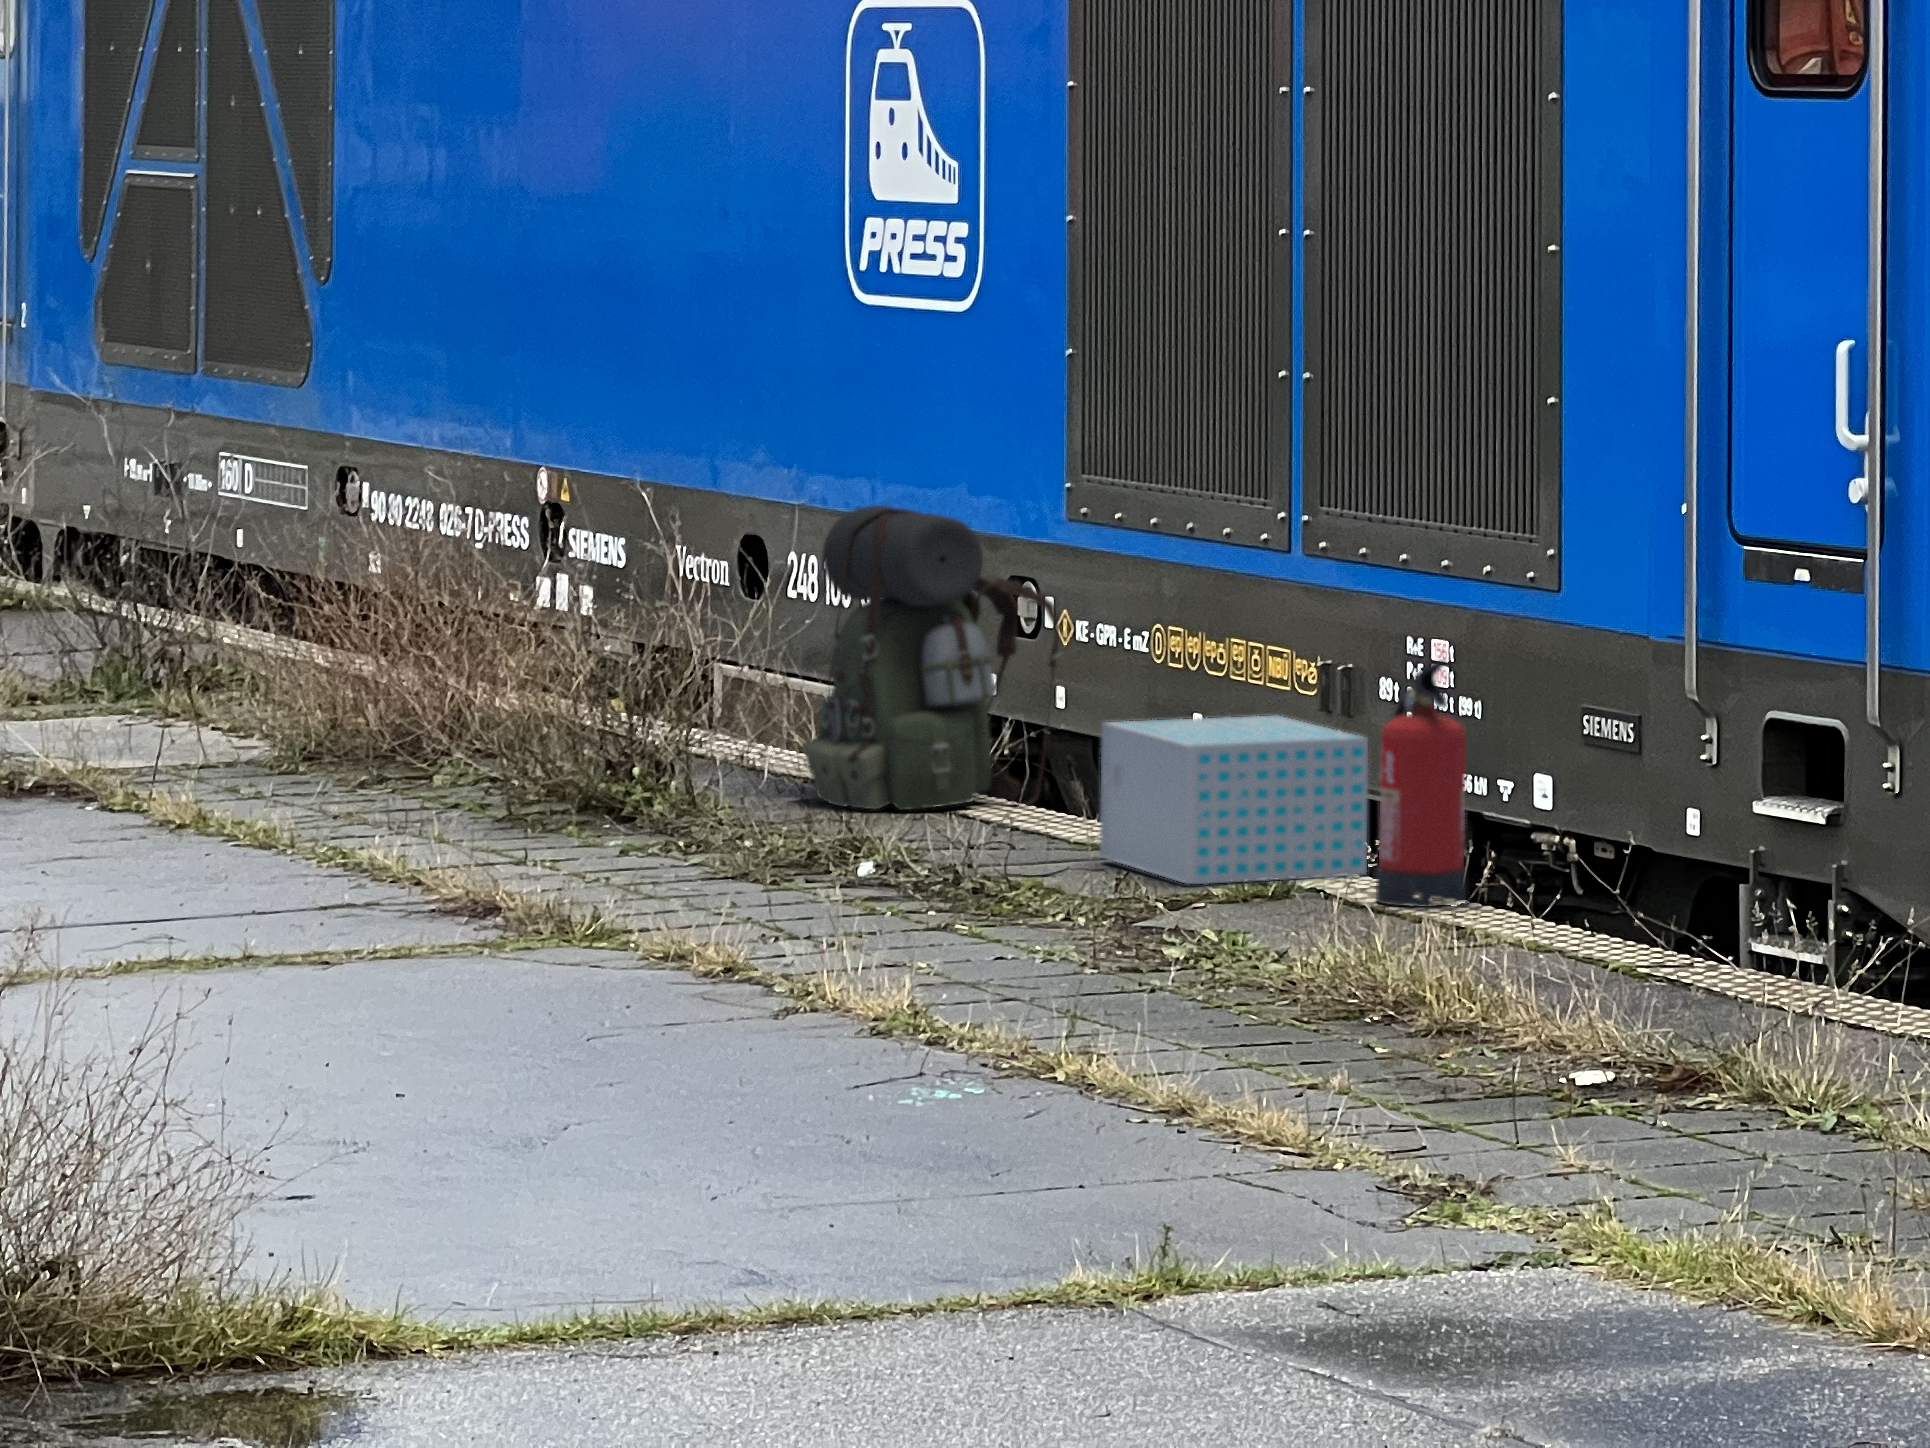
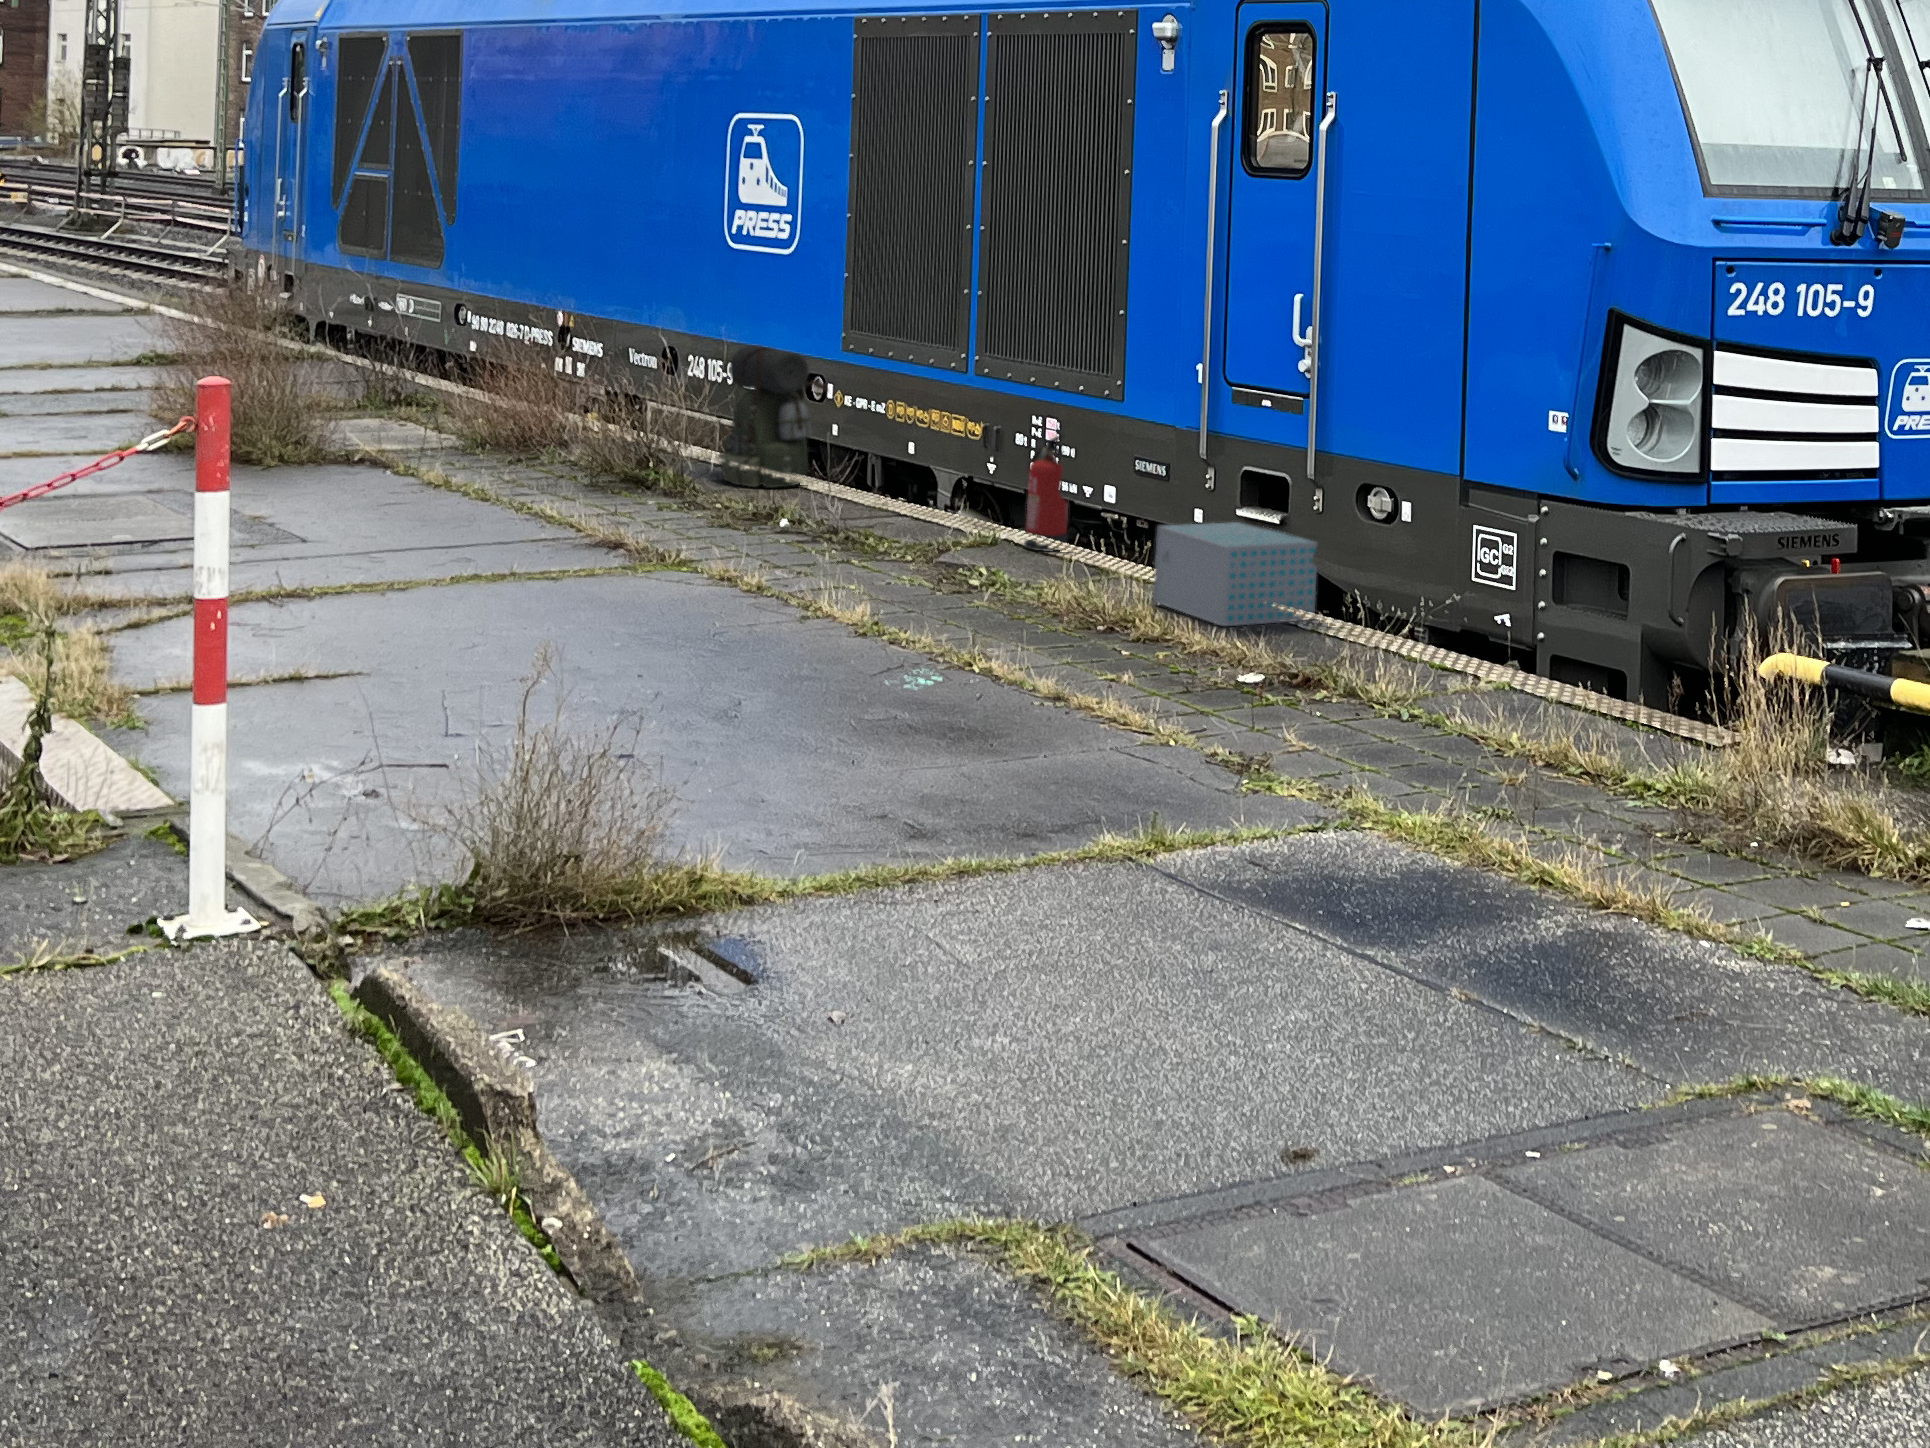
storage box: present [1100,716,1368,884] -> present [1153,522,1317,626]

